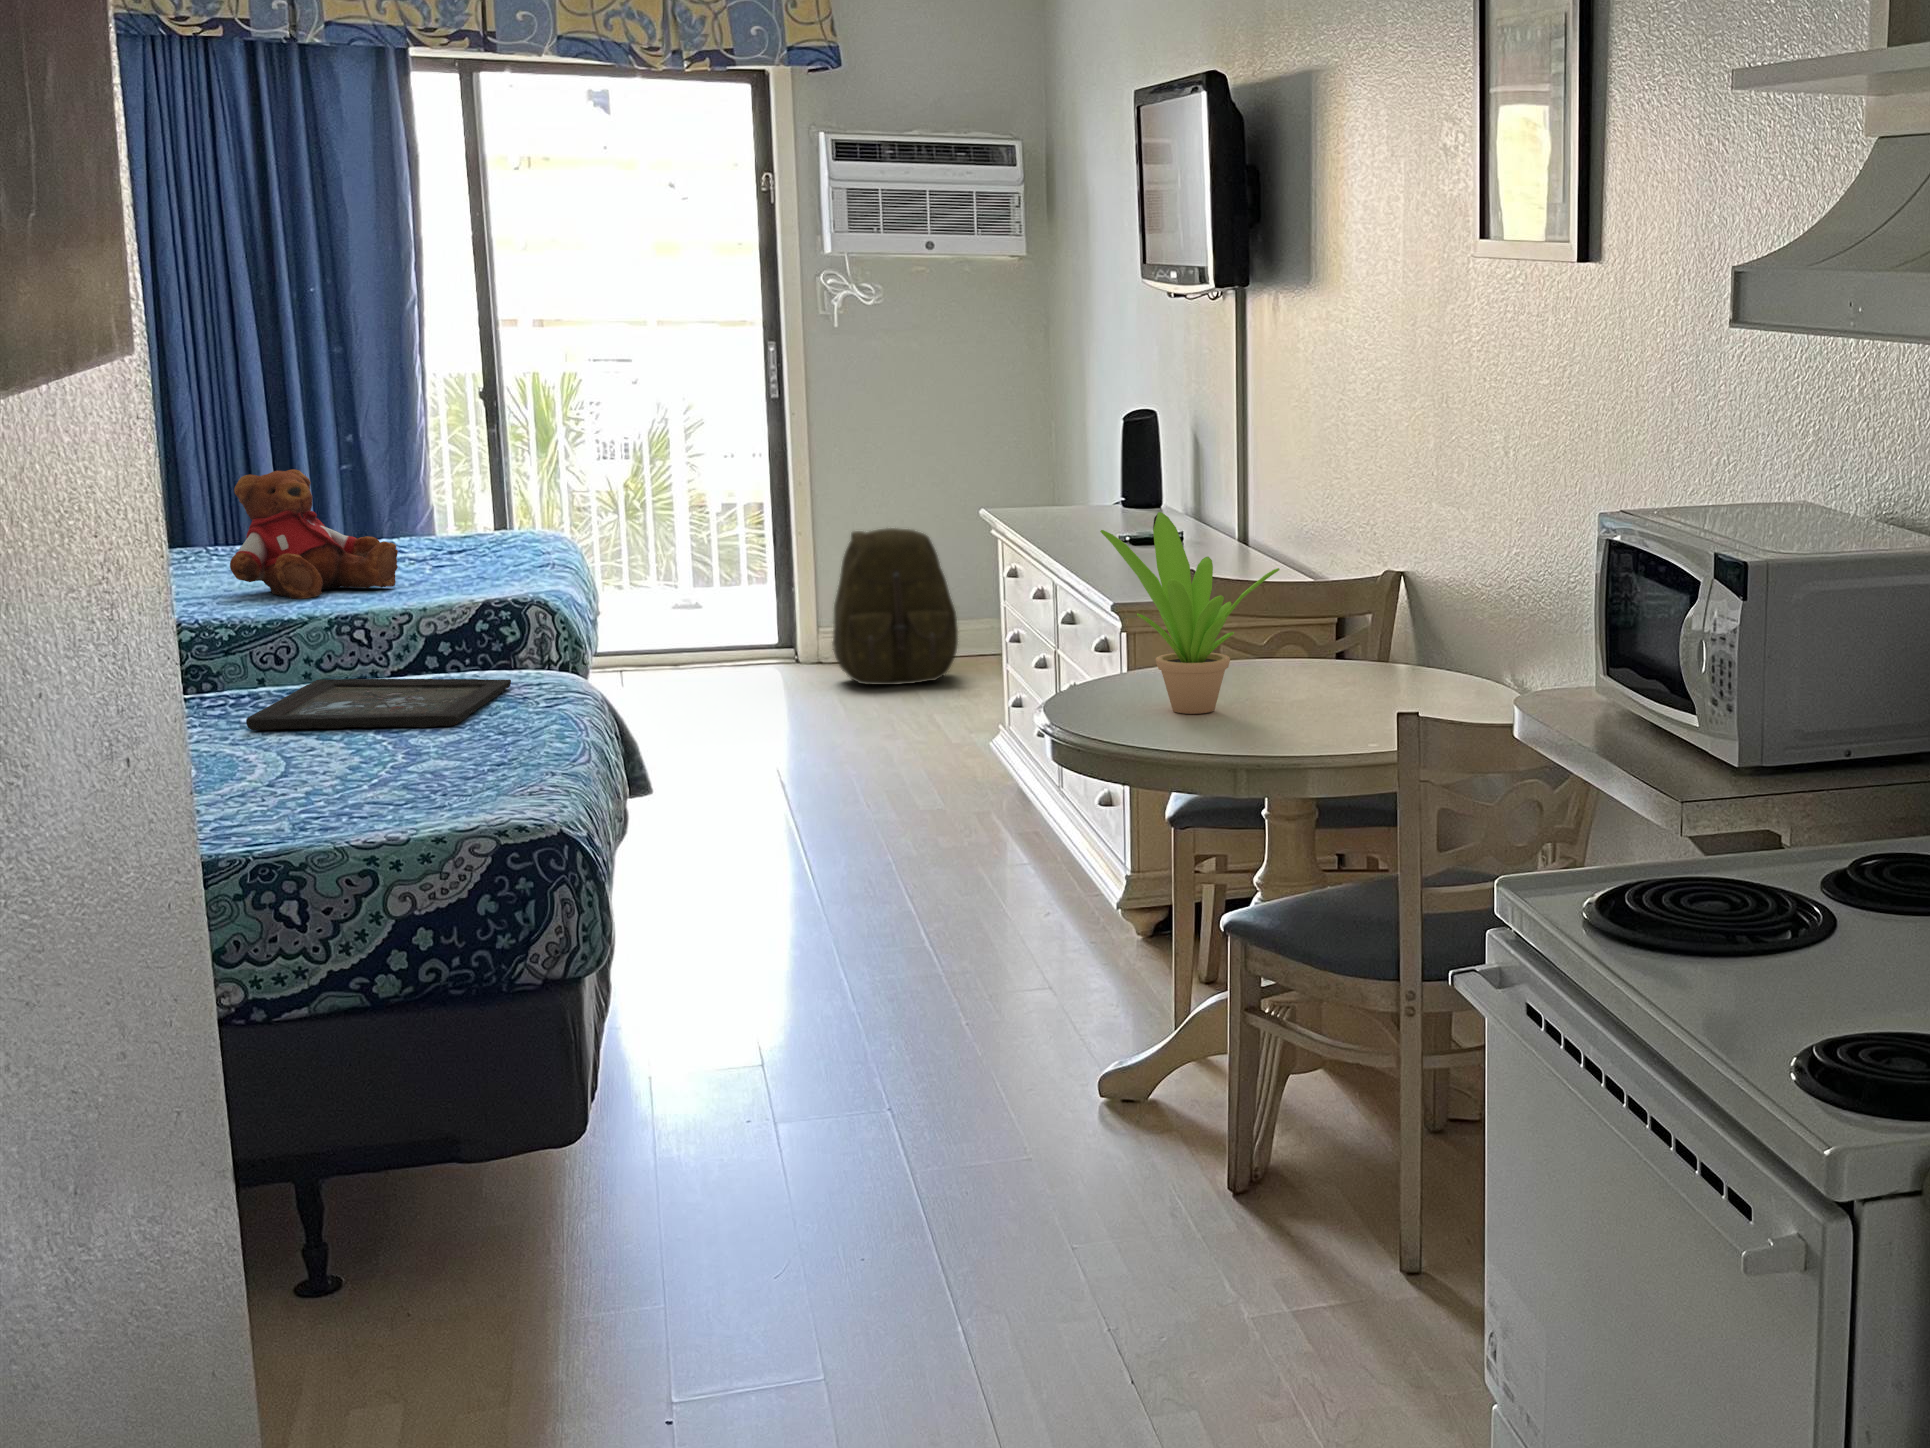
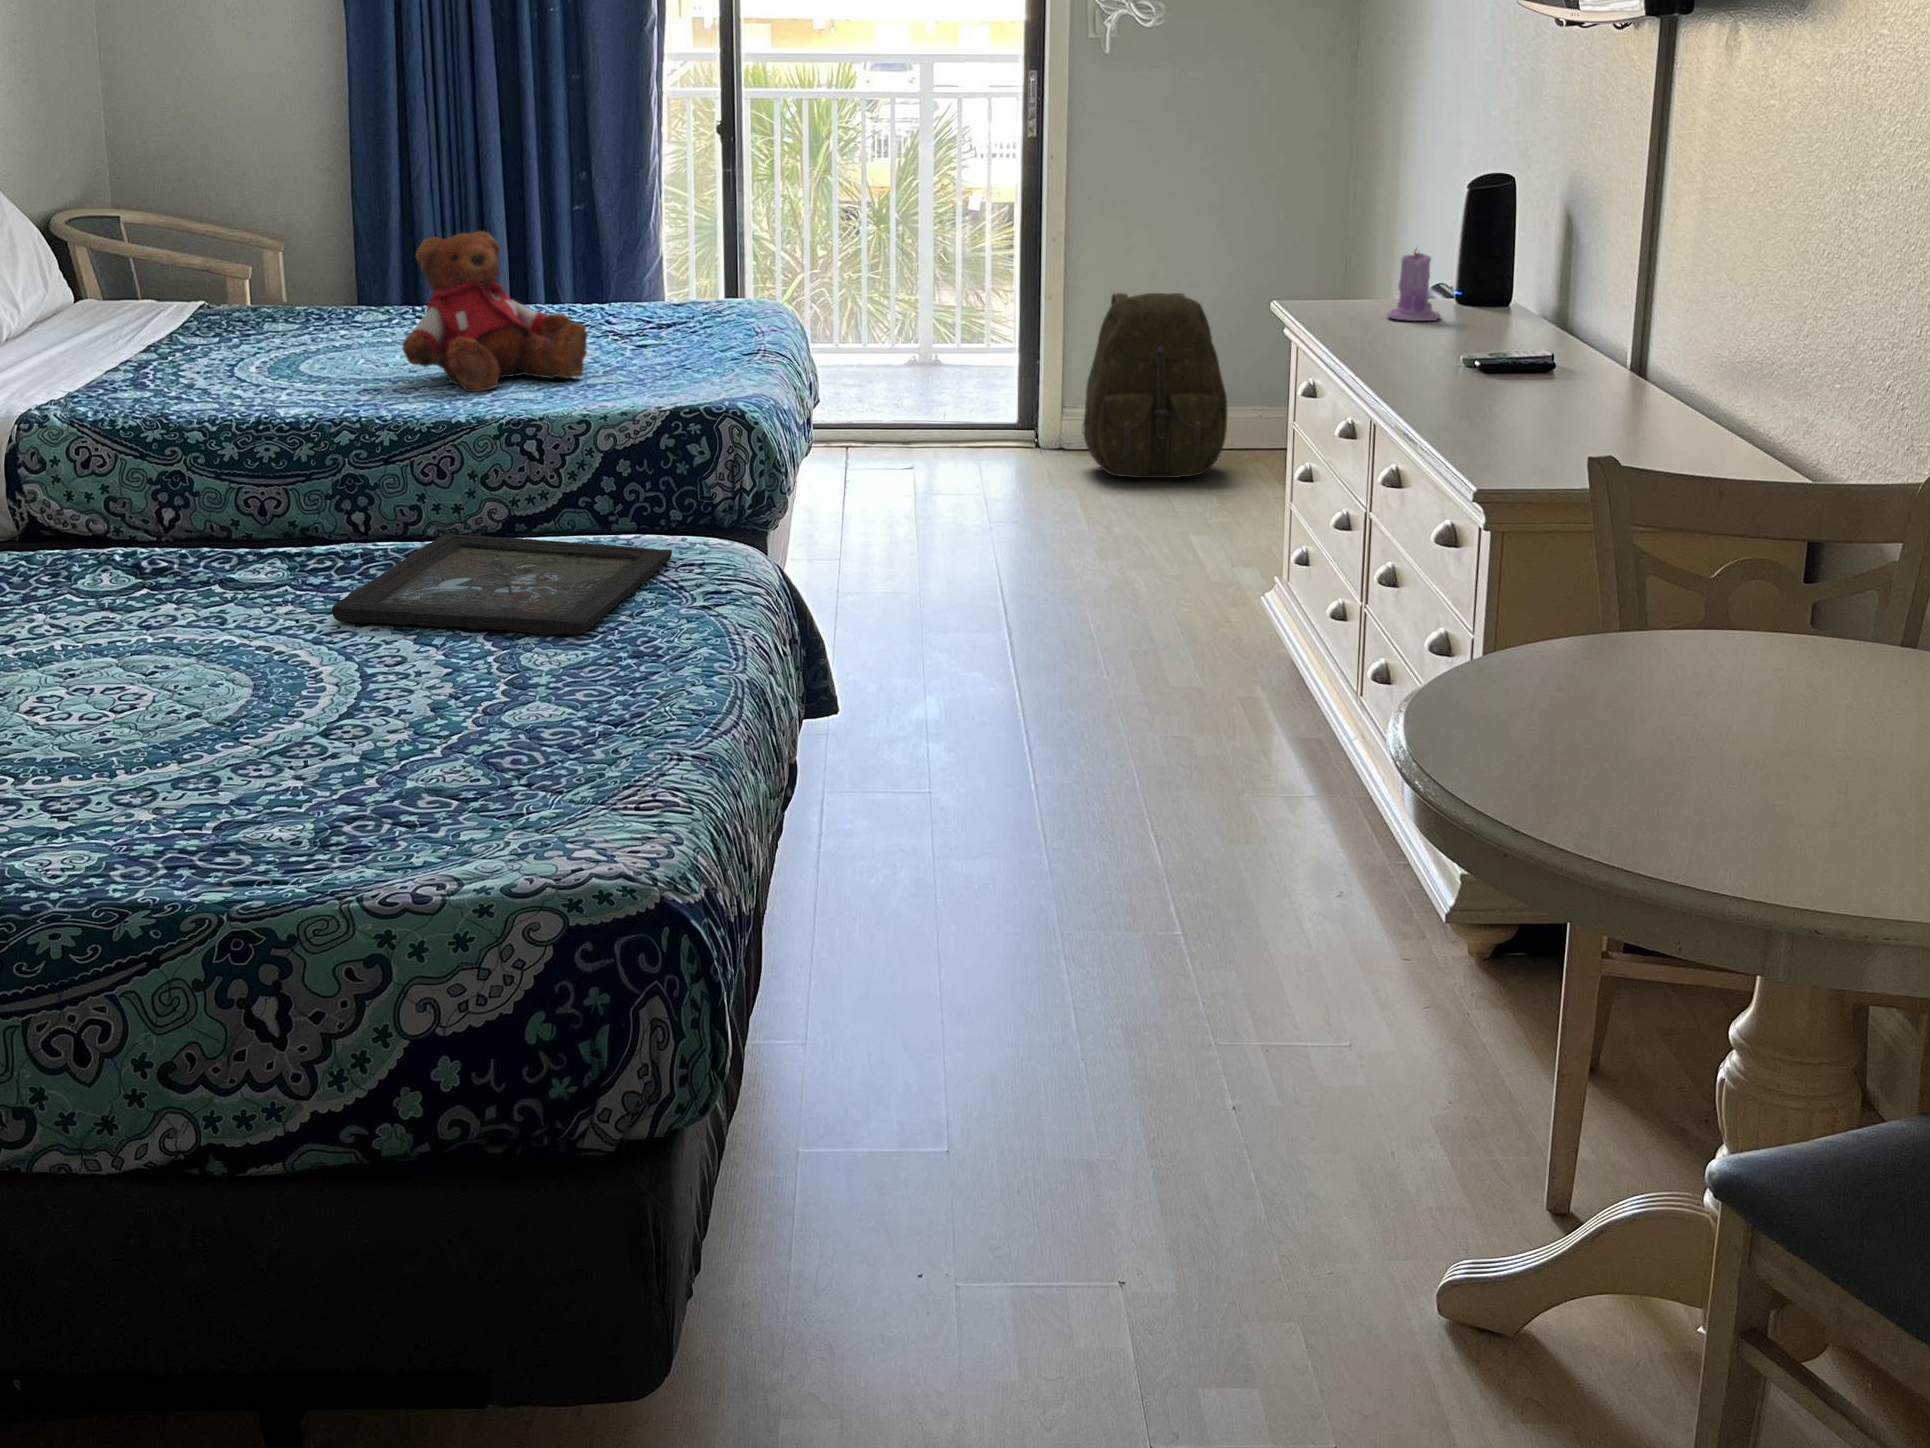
candle: none [1068,464,1110,523] -> present [1387,250,1441,321]
potted plant: present [1100,512,1280,714] -> none [1548,424,1856,786]

